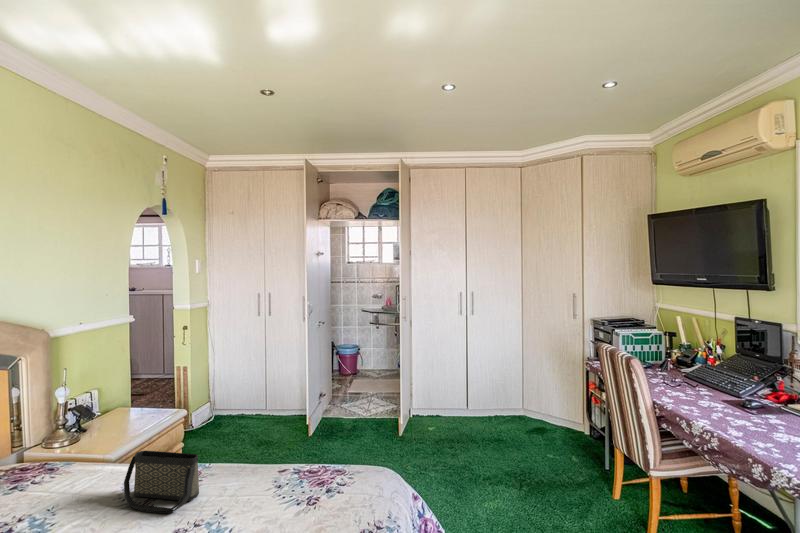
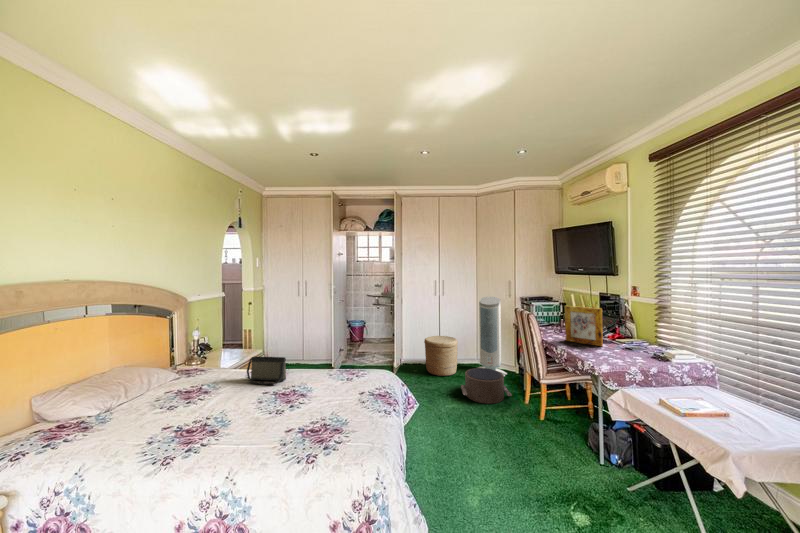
air purifier: none [521,317,572,440] -> present [478,297,507,376]
picture frame: none [698,346,778,424] -> present [565,306,603,346]
woven basket: none [445,374,496,438] -> present [424,336,458,376]
pouf: none [505,432,591,497] -> present [461,368,512,404]

